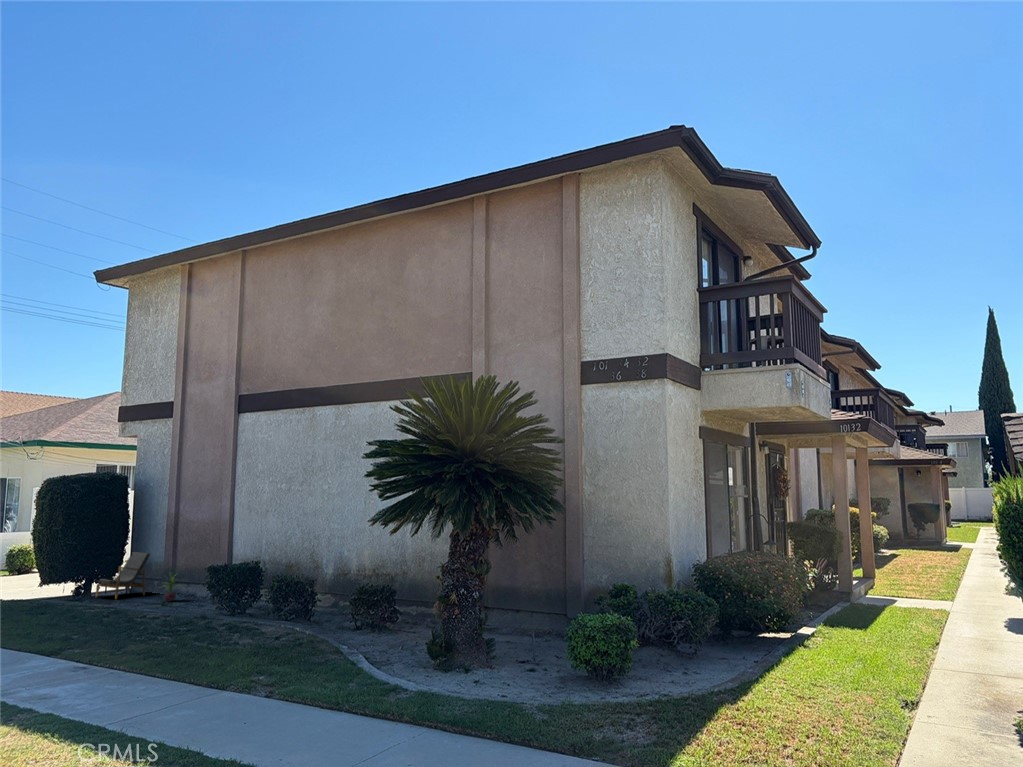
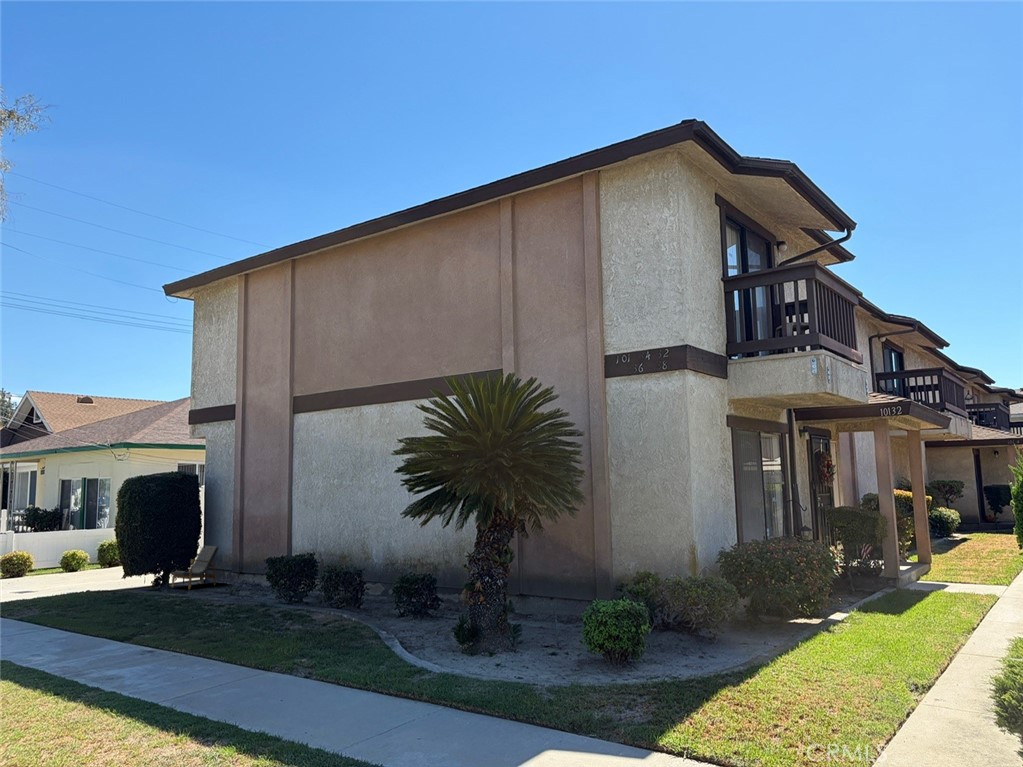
decorative plant: present [165,574,176,602] -> none [222,564,251,591]

